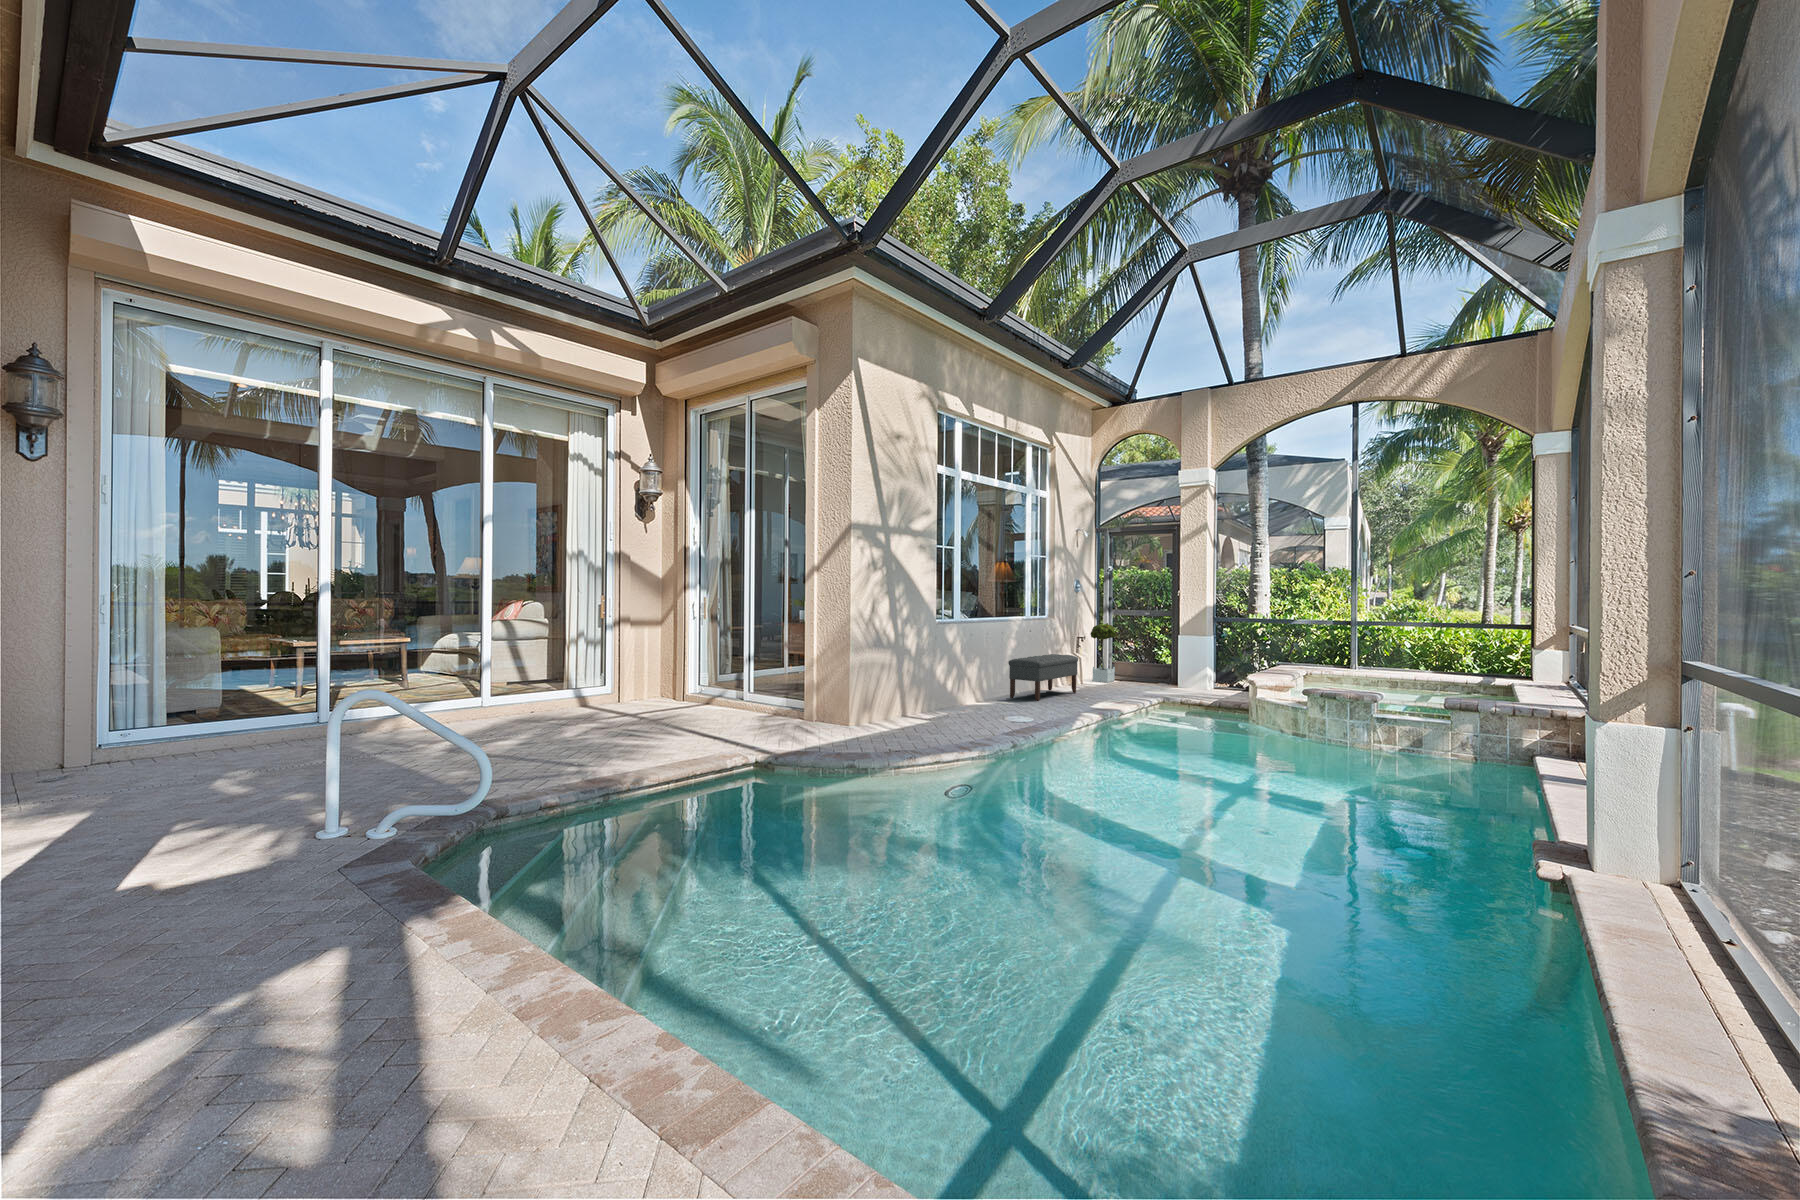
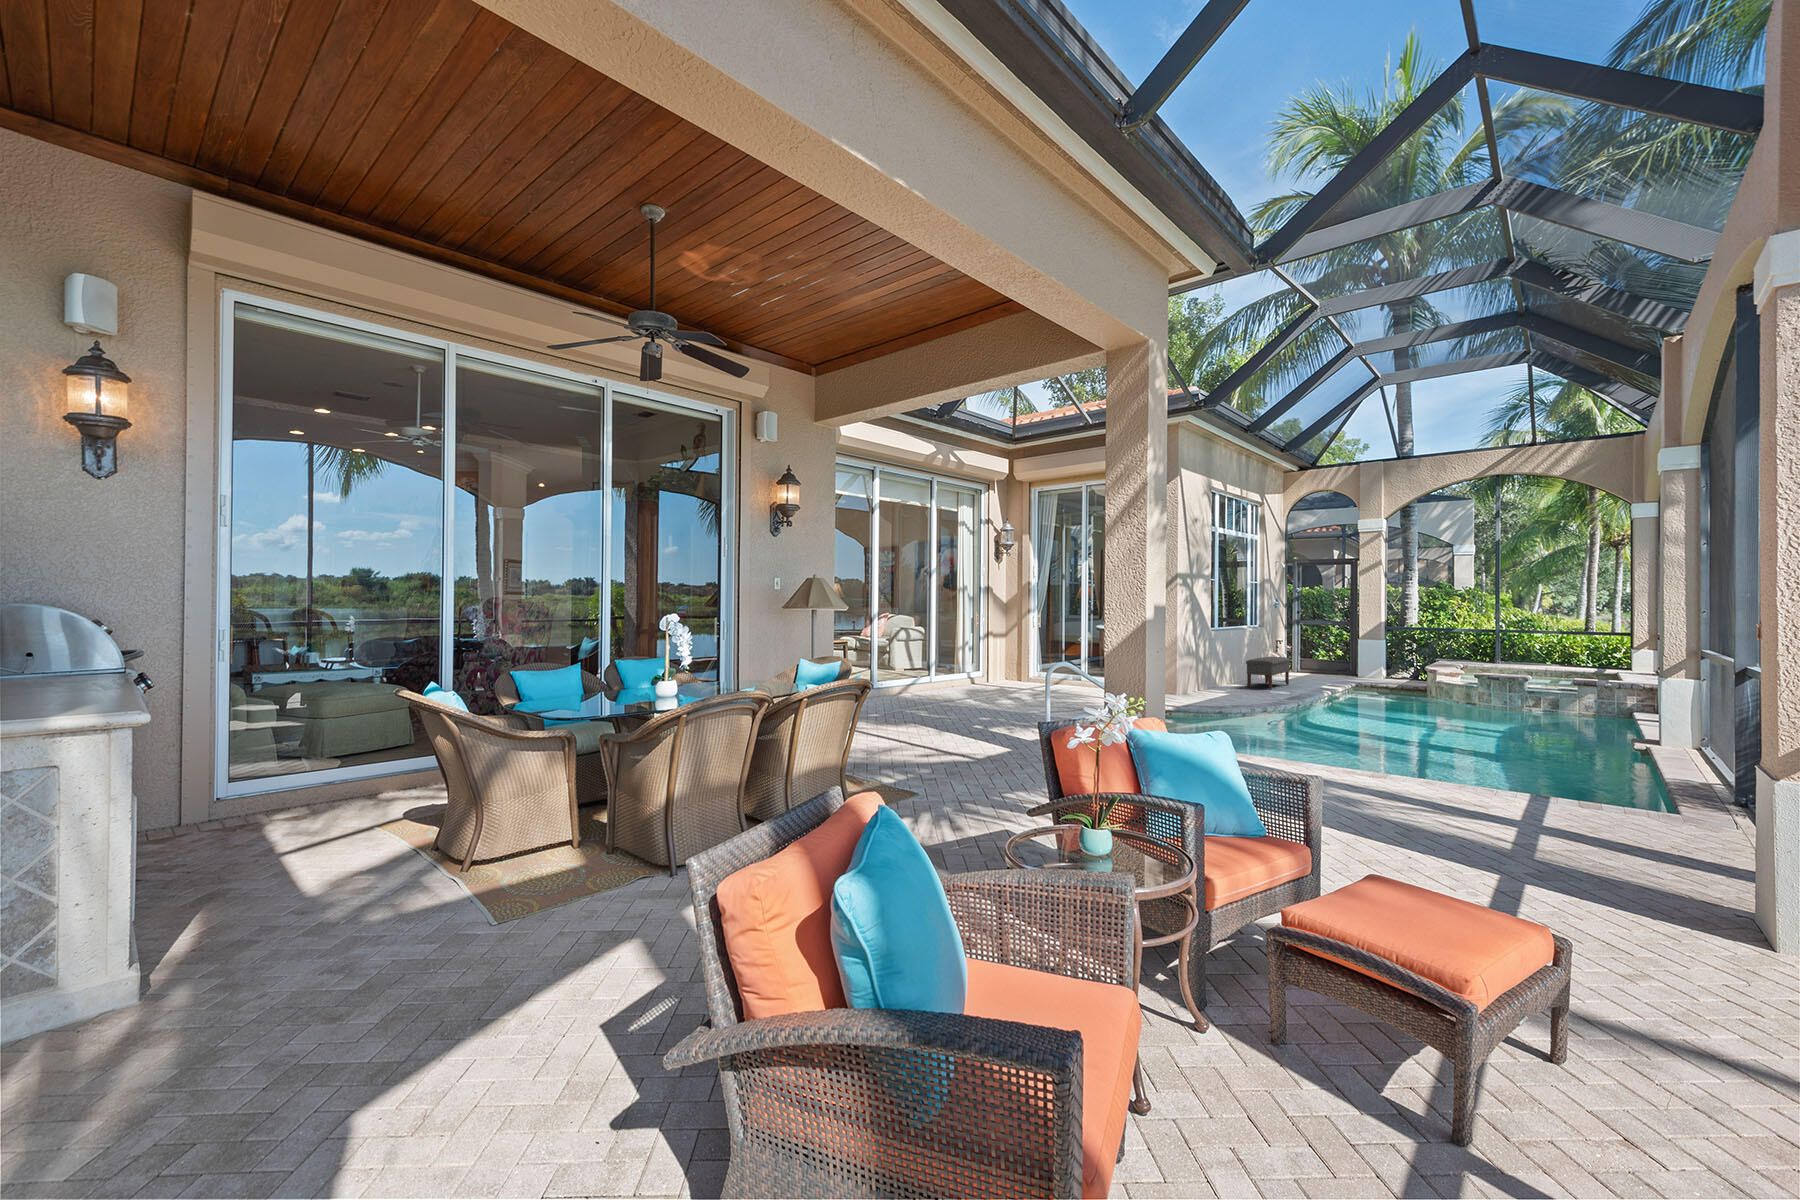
potted tree: present [1090,623,1116,683] -> none [1285,633,1305,679]

